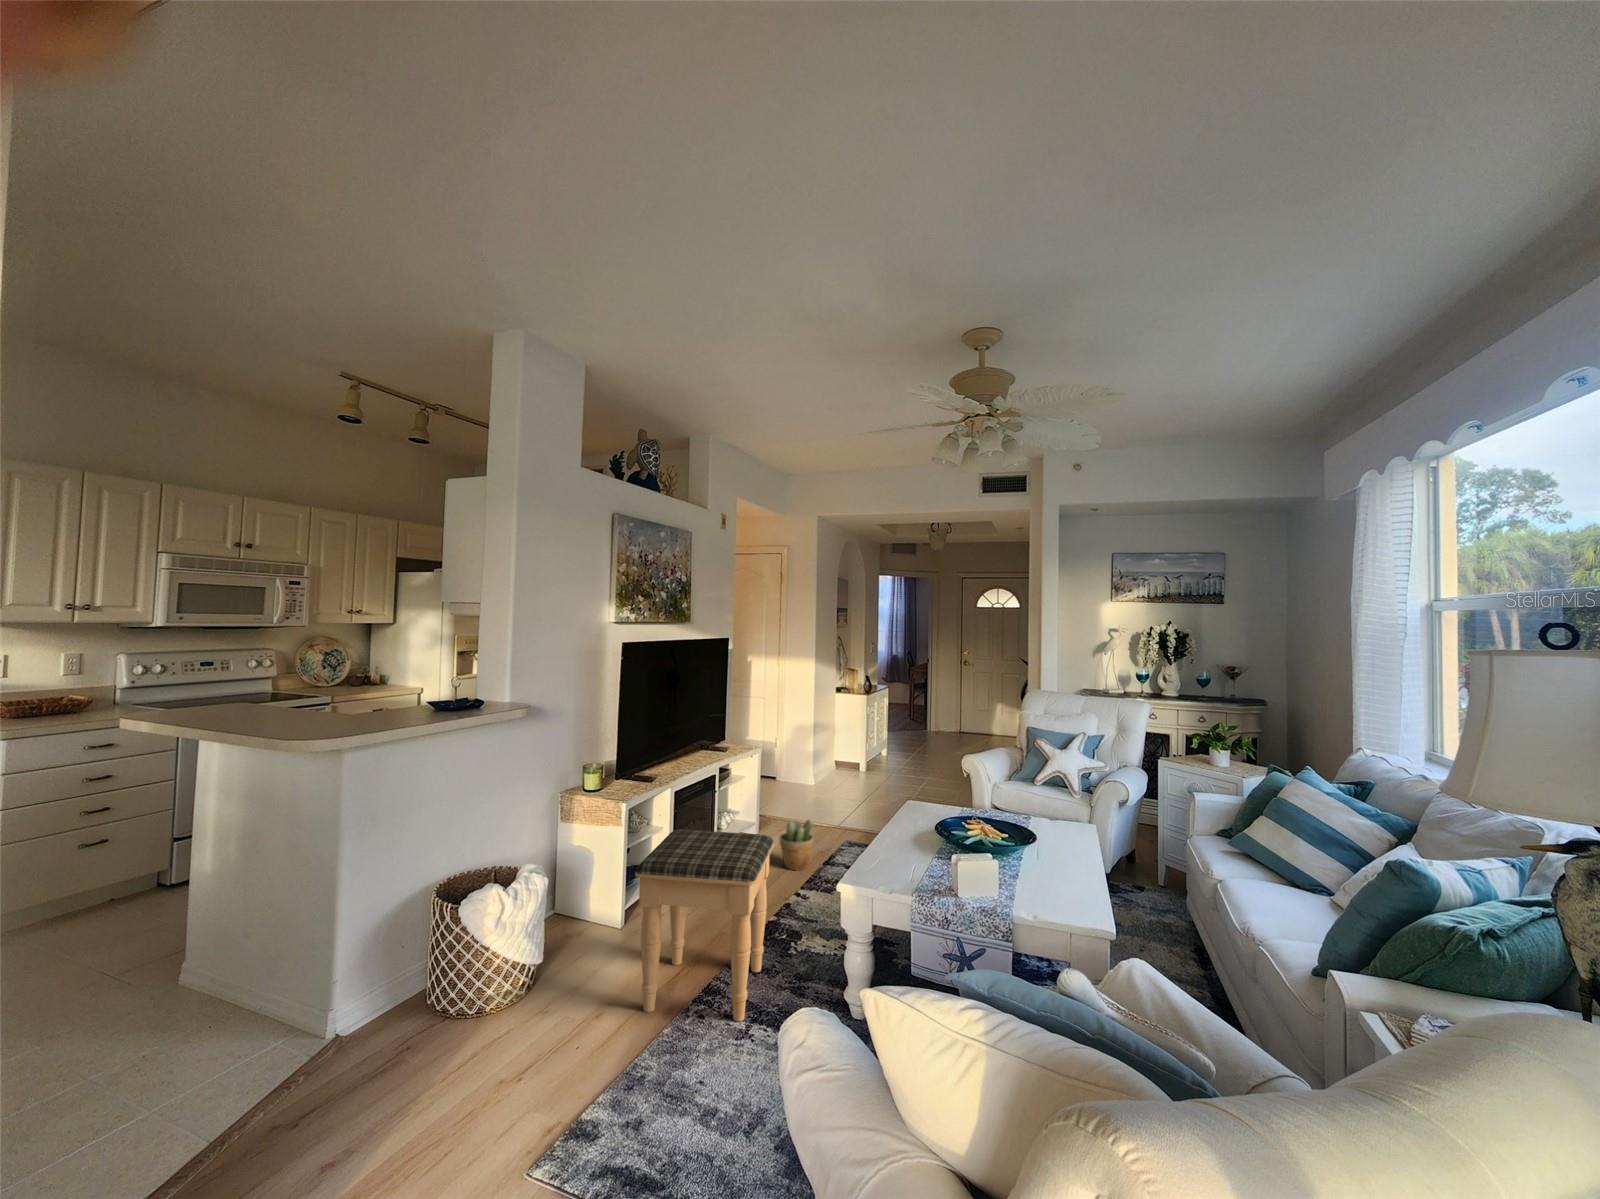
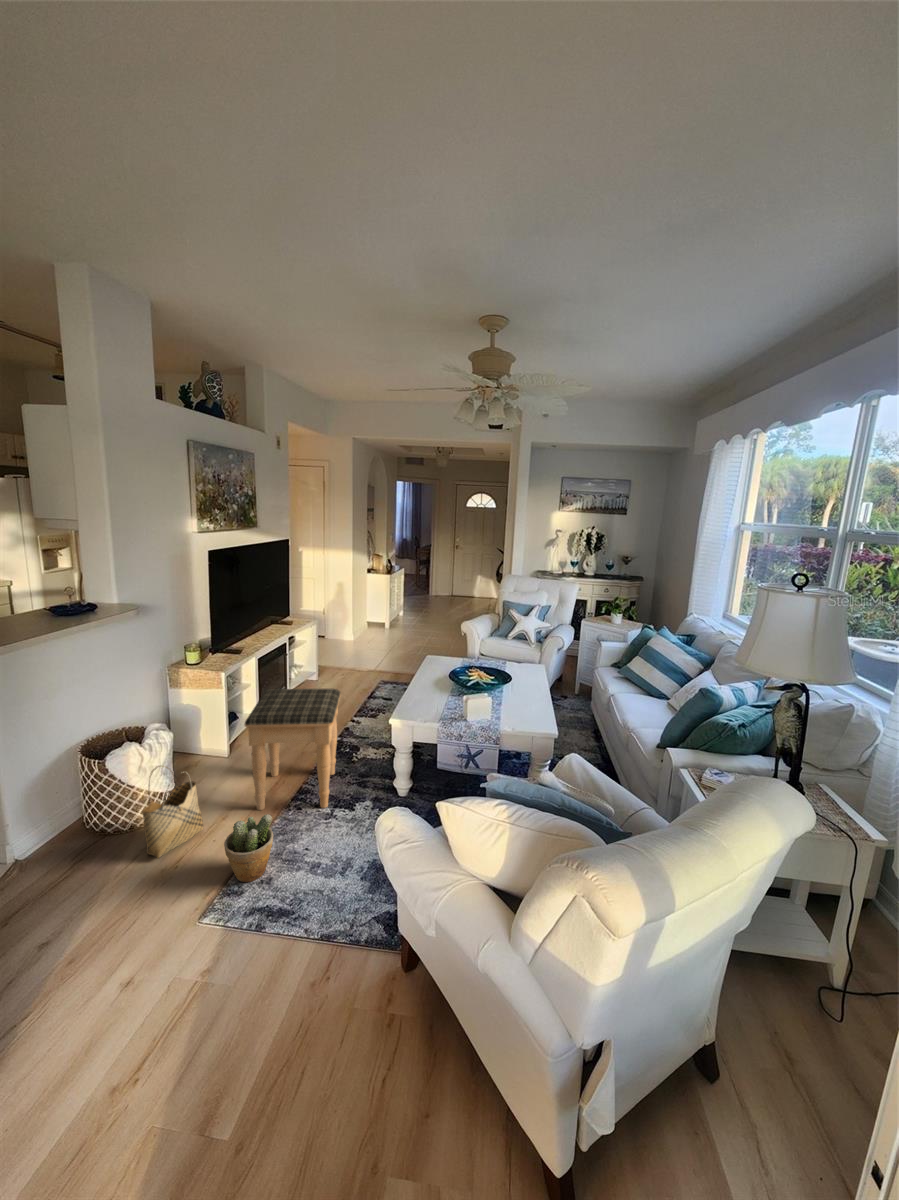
potted plant: present [779,820,814,870] -> present [224,814,273,882]
woven basket: none [486,921,567,1062] -> present [142,767,203,858]

